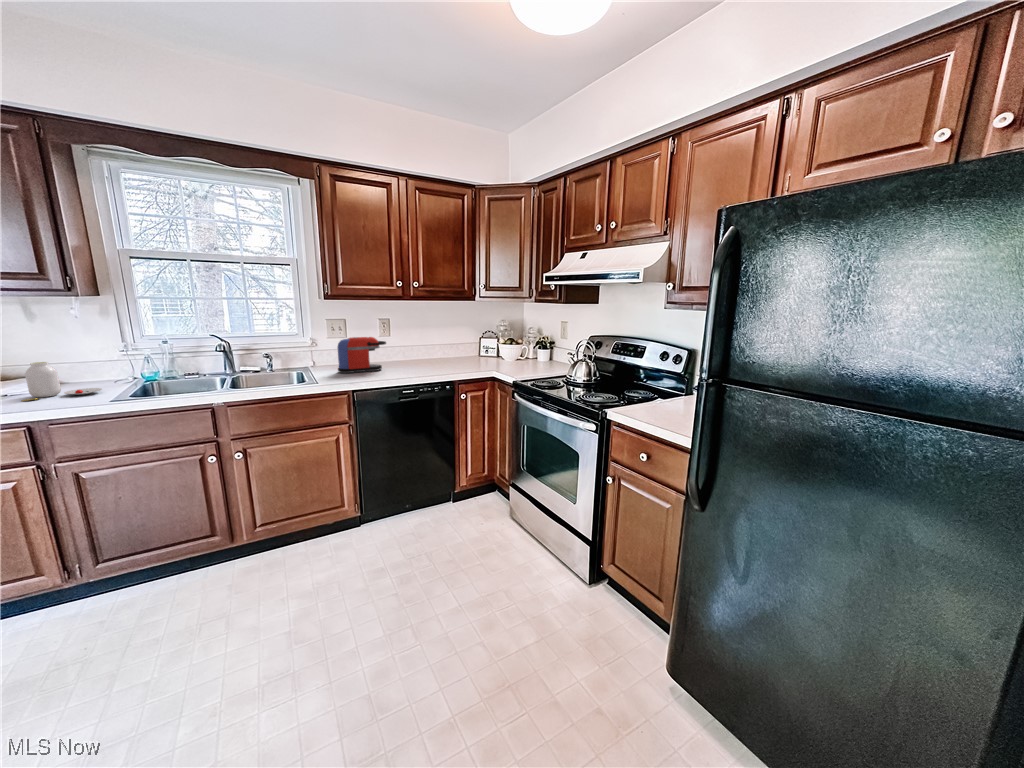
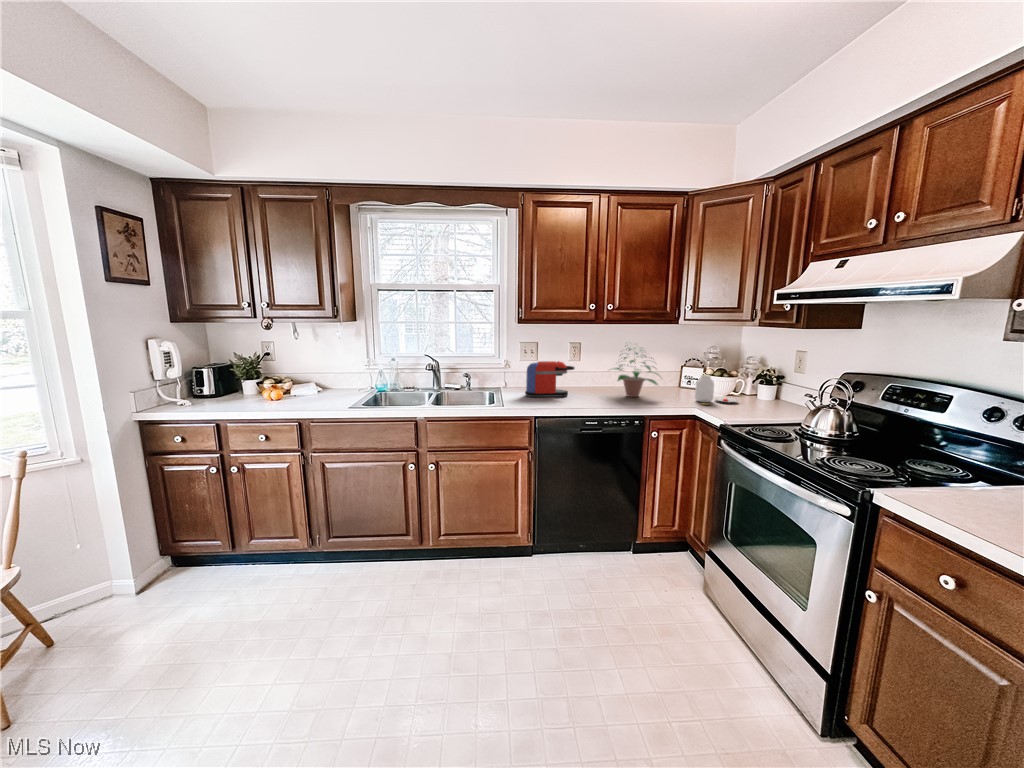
potted plant: none [417,317,466,366] -> present [613,348,658,397]
jar: present [21,362,102,401] -> present [695,375,738,405]

